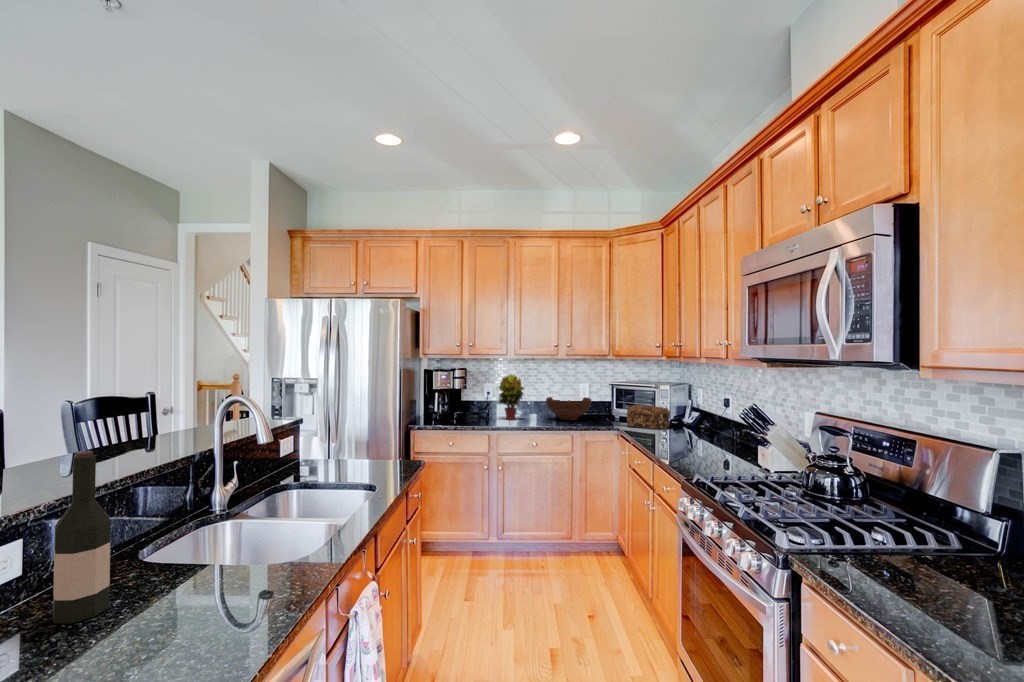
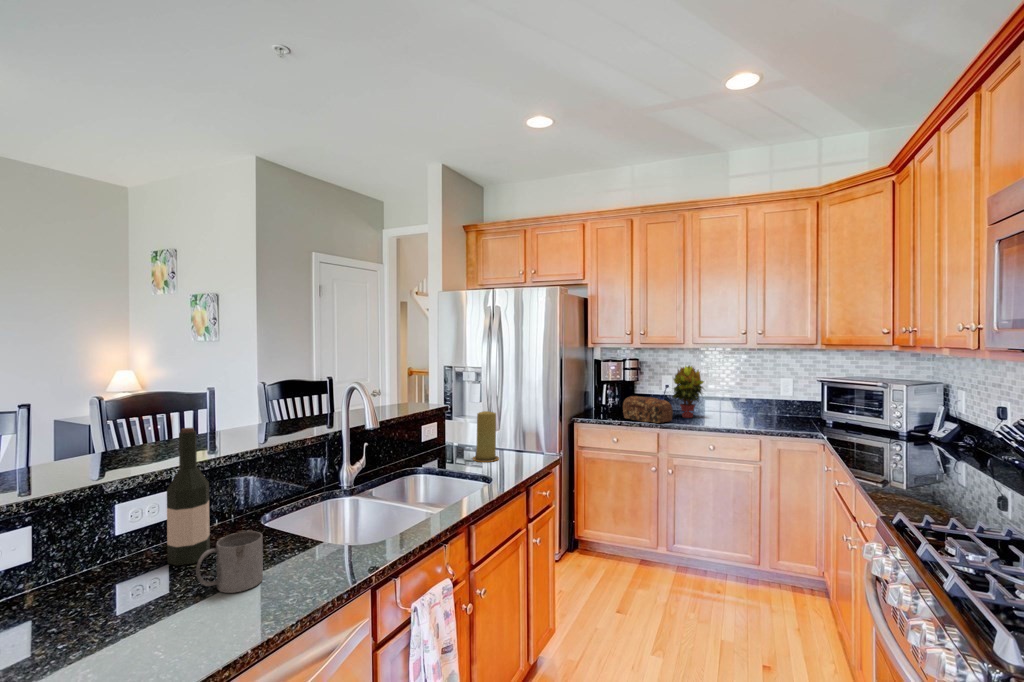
fruit bowl: present [546,397,591,420] -> none [732,393,794,423]
bread loaf: present [627,405,670,429] -> present [623,396,673,423]
candle: none [344,421,372,472] -> present [473,411,499,462]
mug: none [137,561,214,635] -> present [196,531,263,593]

